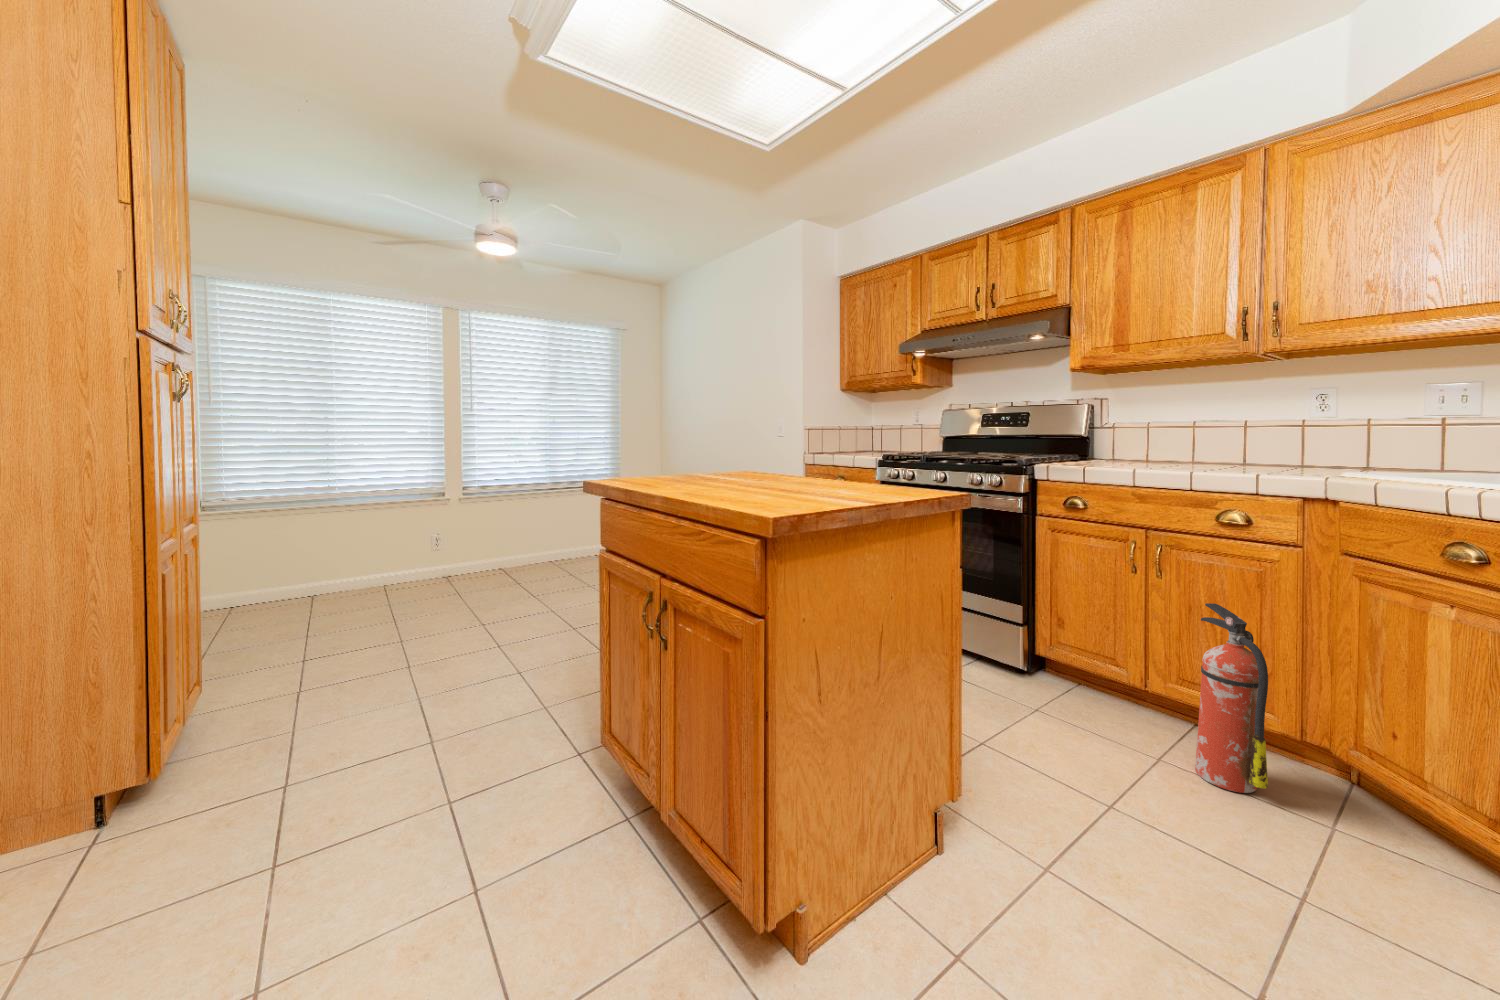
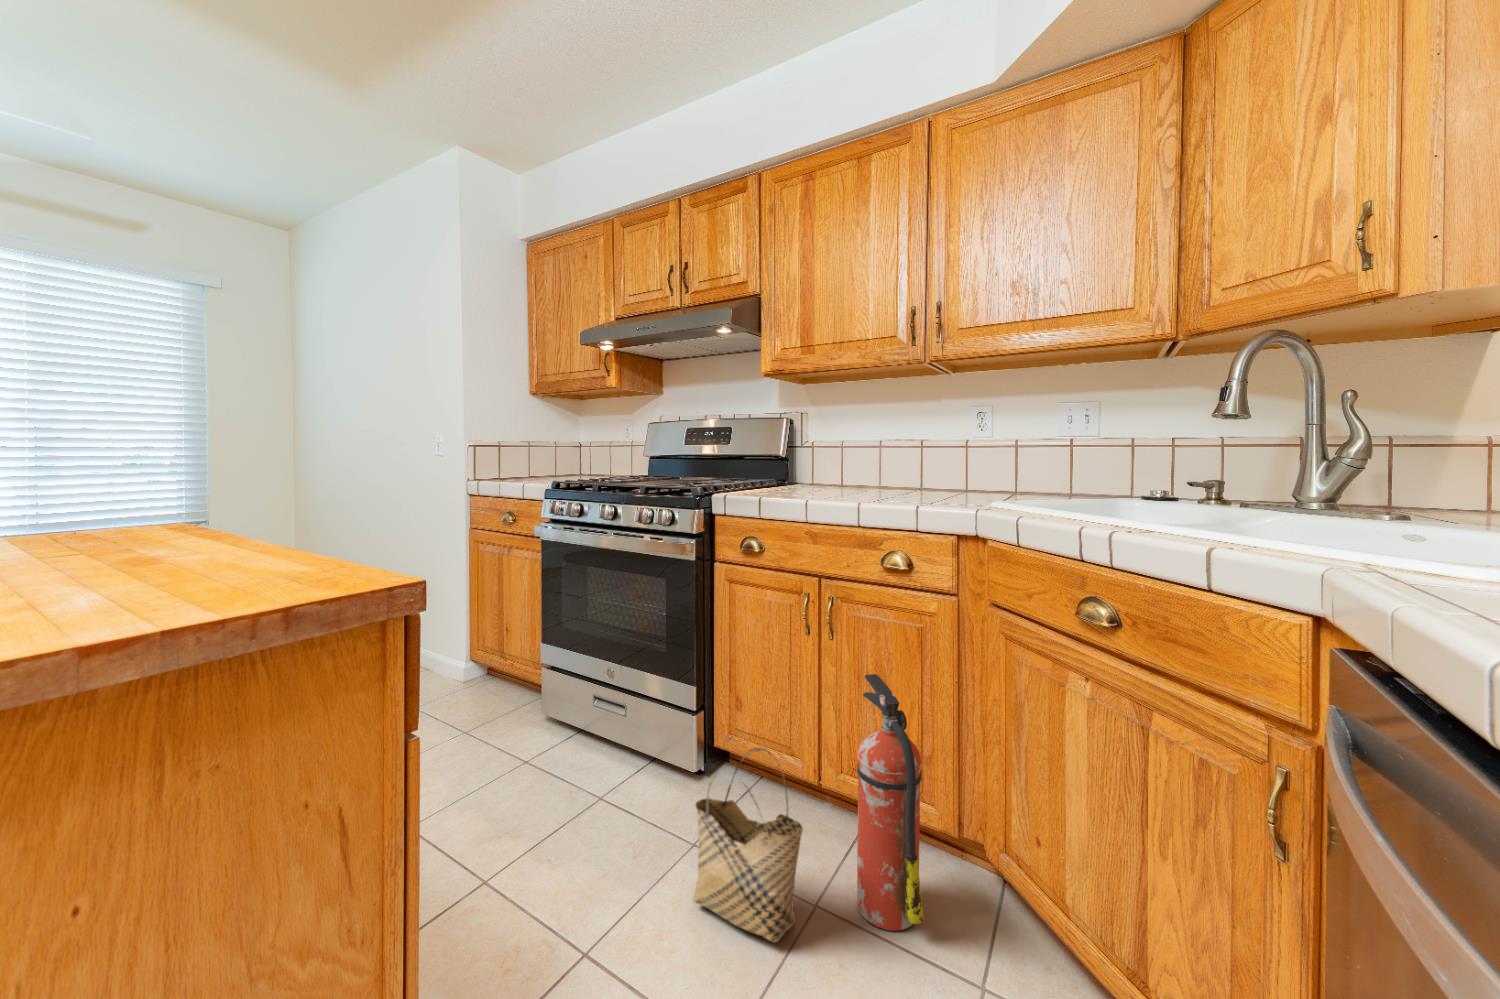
woven basket: none [1056,649,1157,779] -> present [693,748,803,942]

